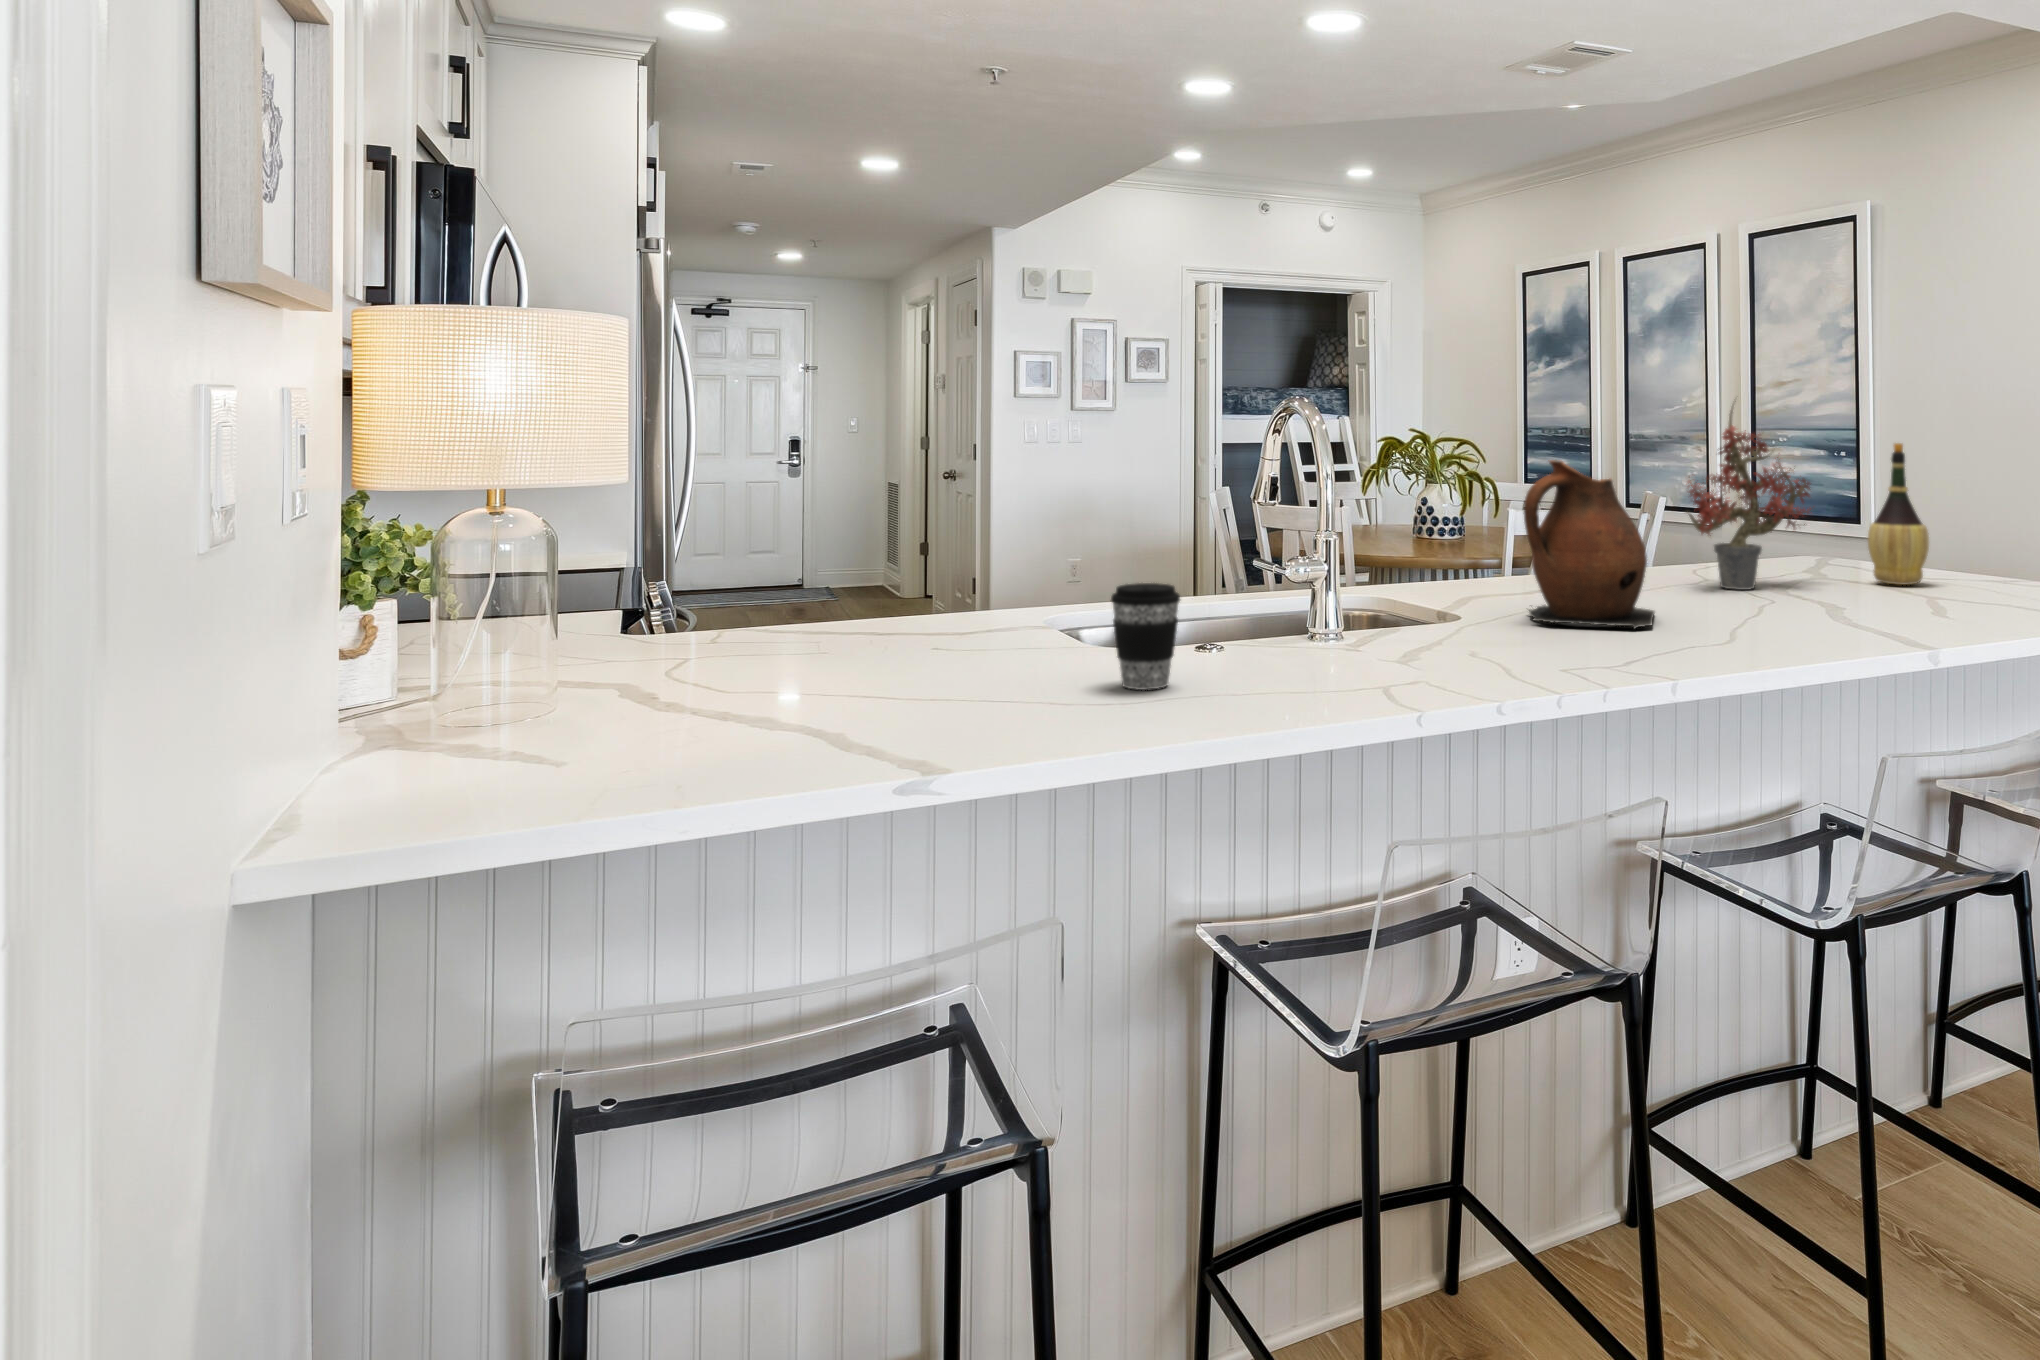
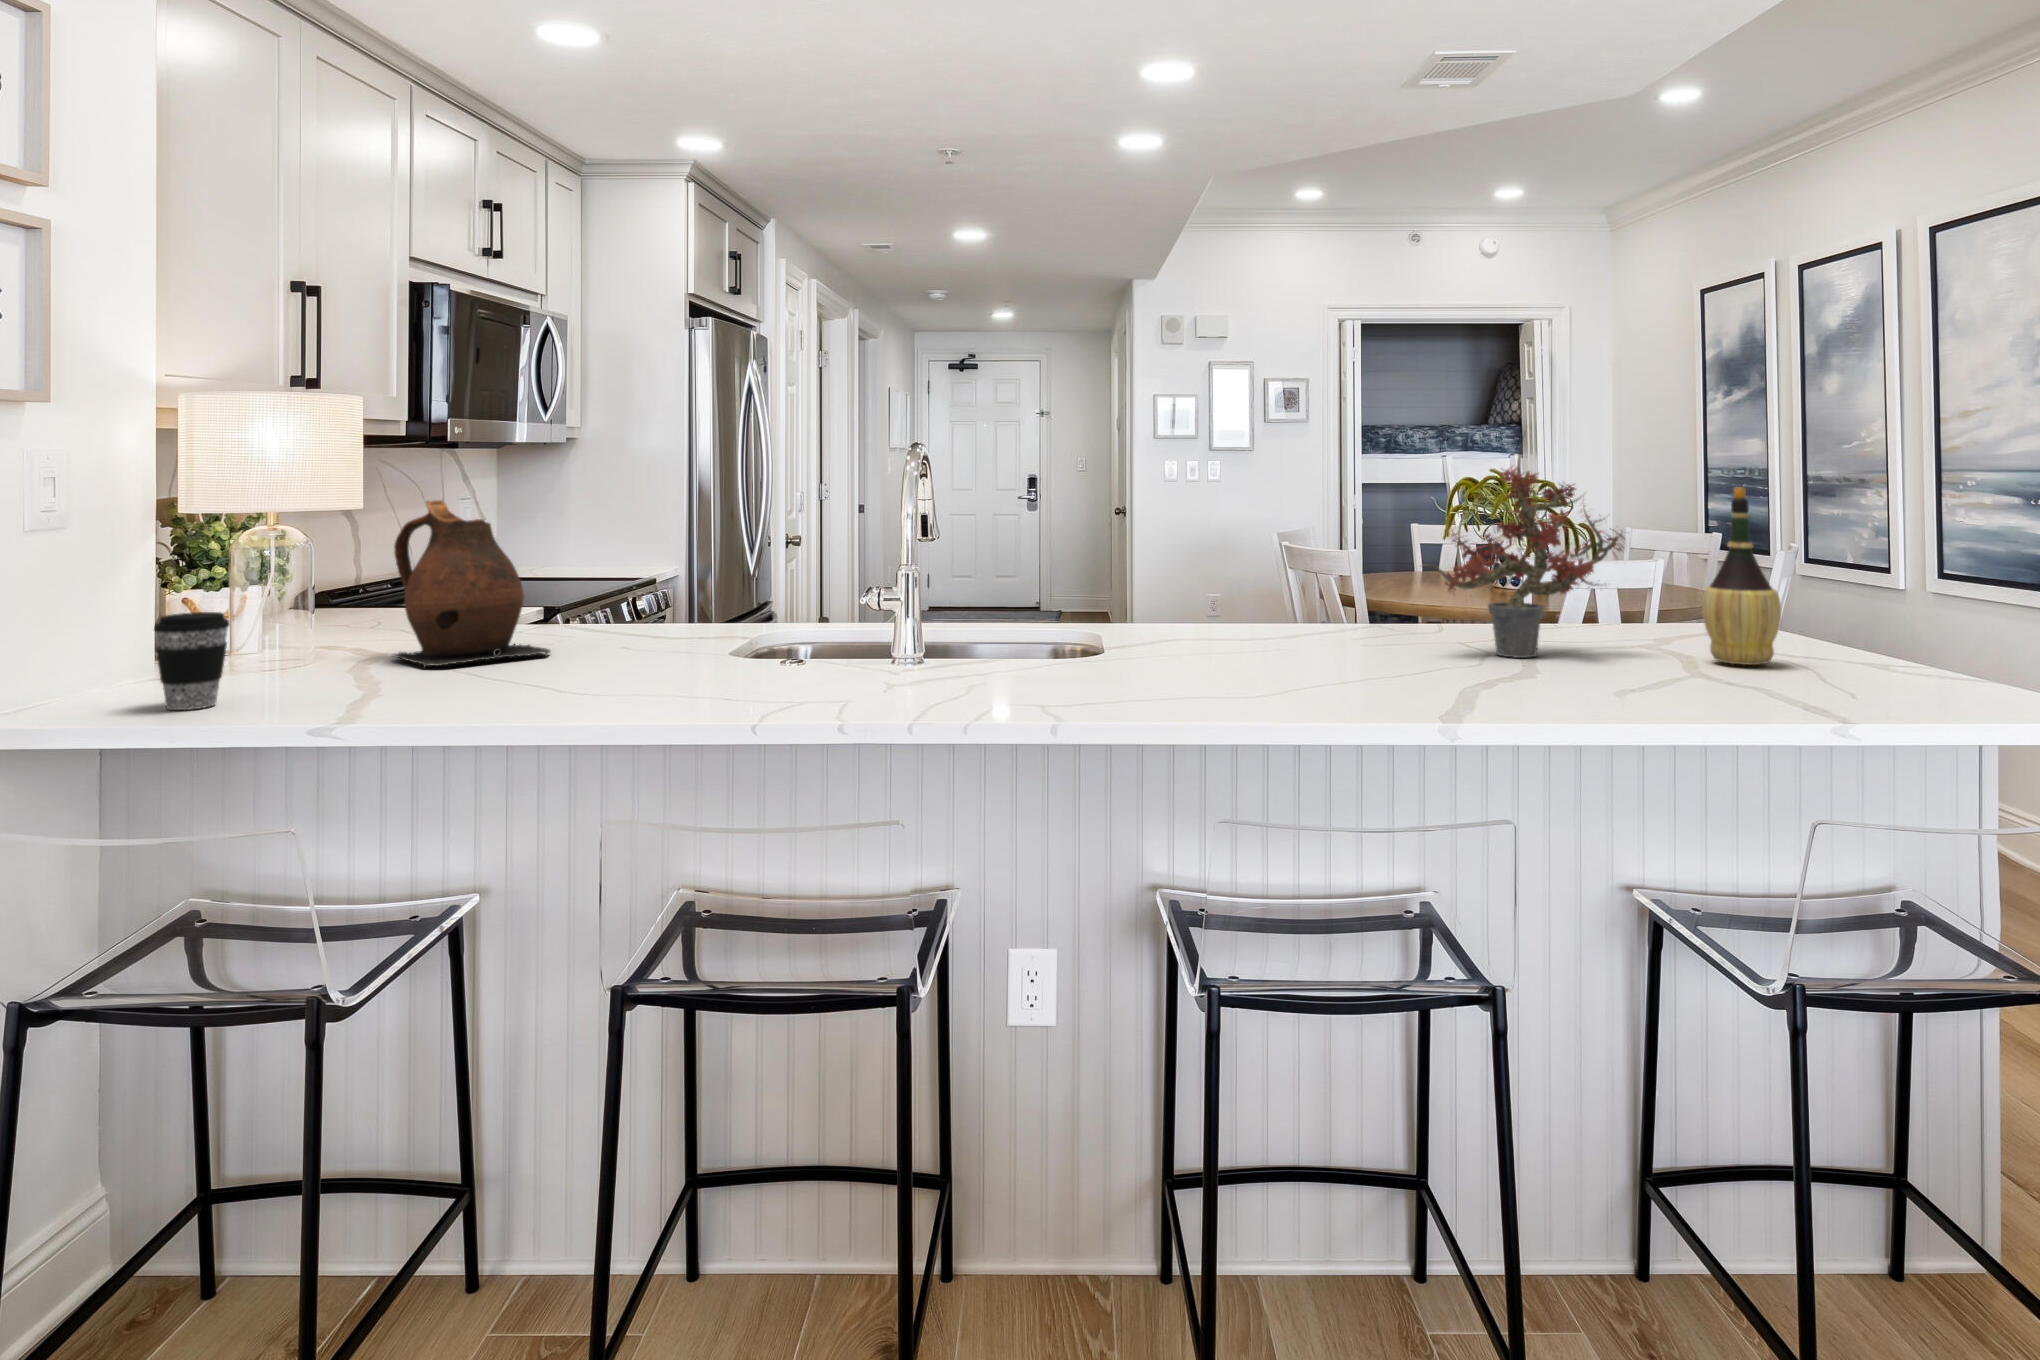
ceramic pitcher: present [1523,460,1654,629] -> present [393,500,550,668]
coffee cup: present [1111,583,1180,690] -> present [154,612,230,710]

